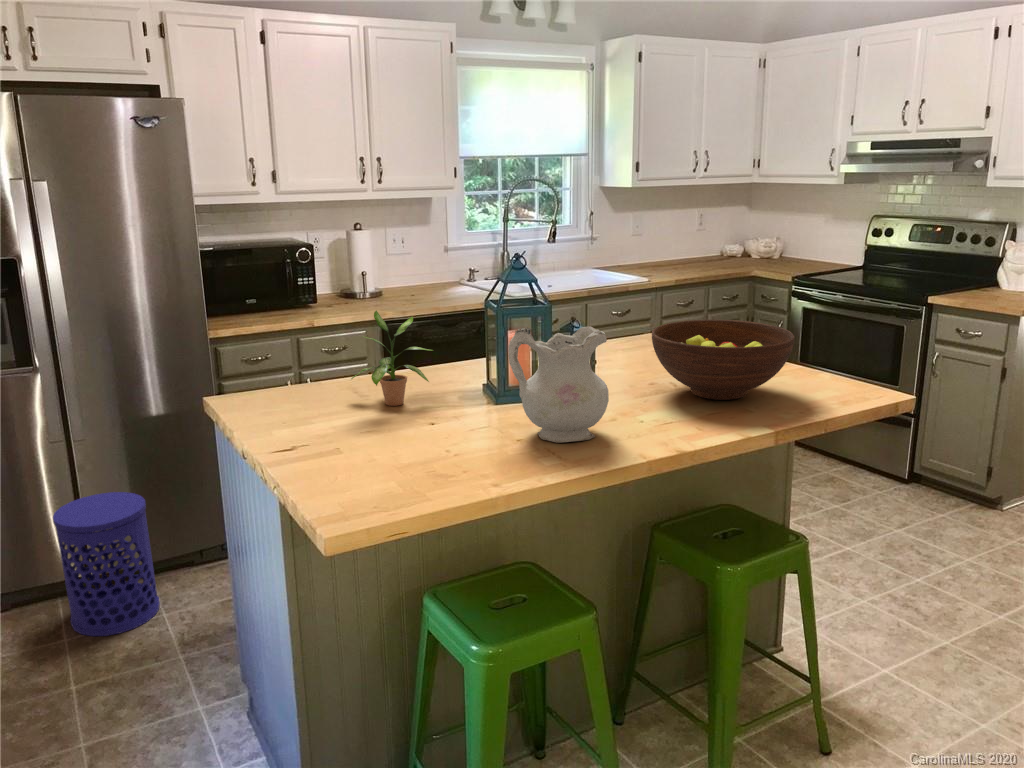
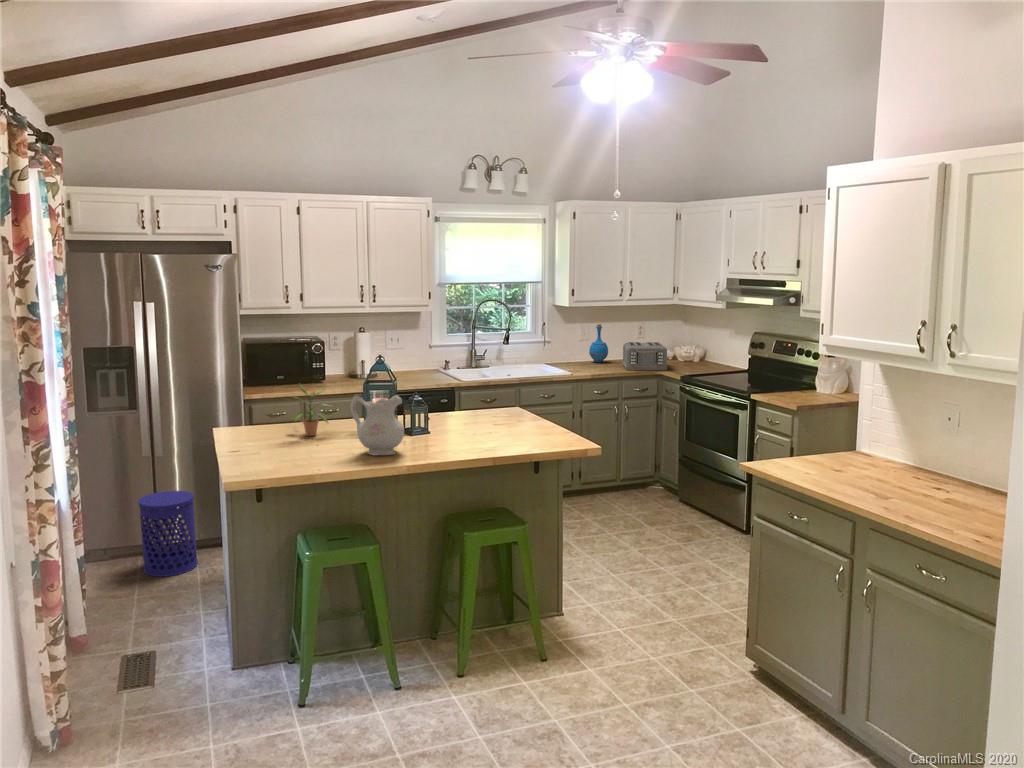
bottle: none [644,212,670,264] -> present [589,324,608,363]
toaster: none [692,234,763,272] -> present [622,342,667,370]
fruit bowl: present [652,320,795,400] -> none [453,397,532,442]

